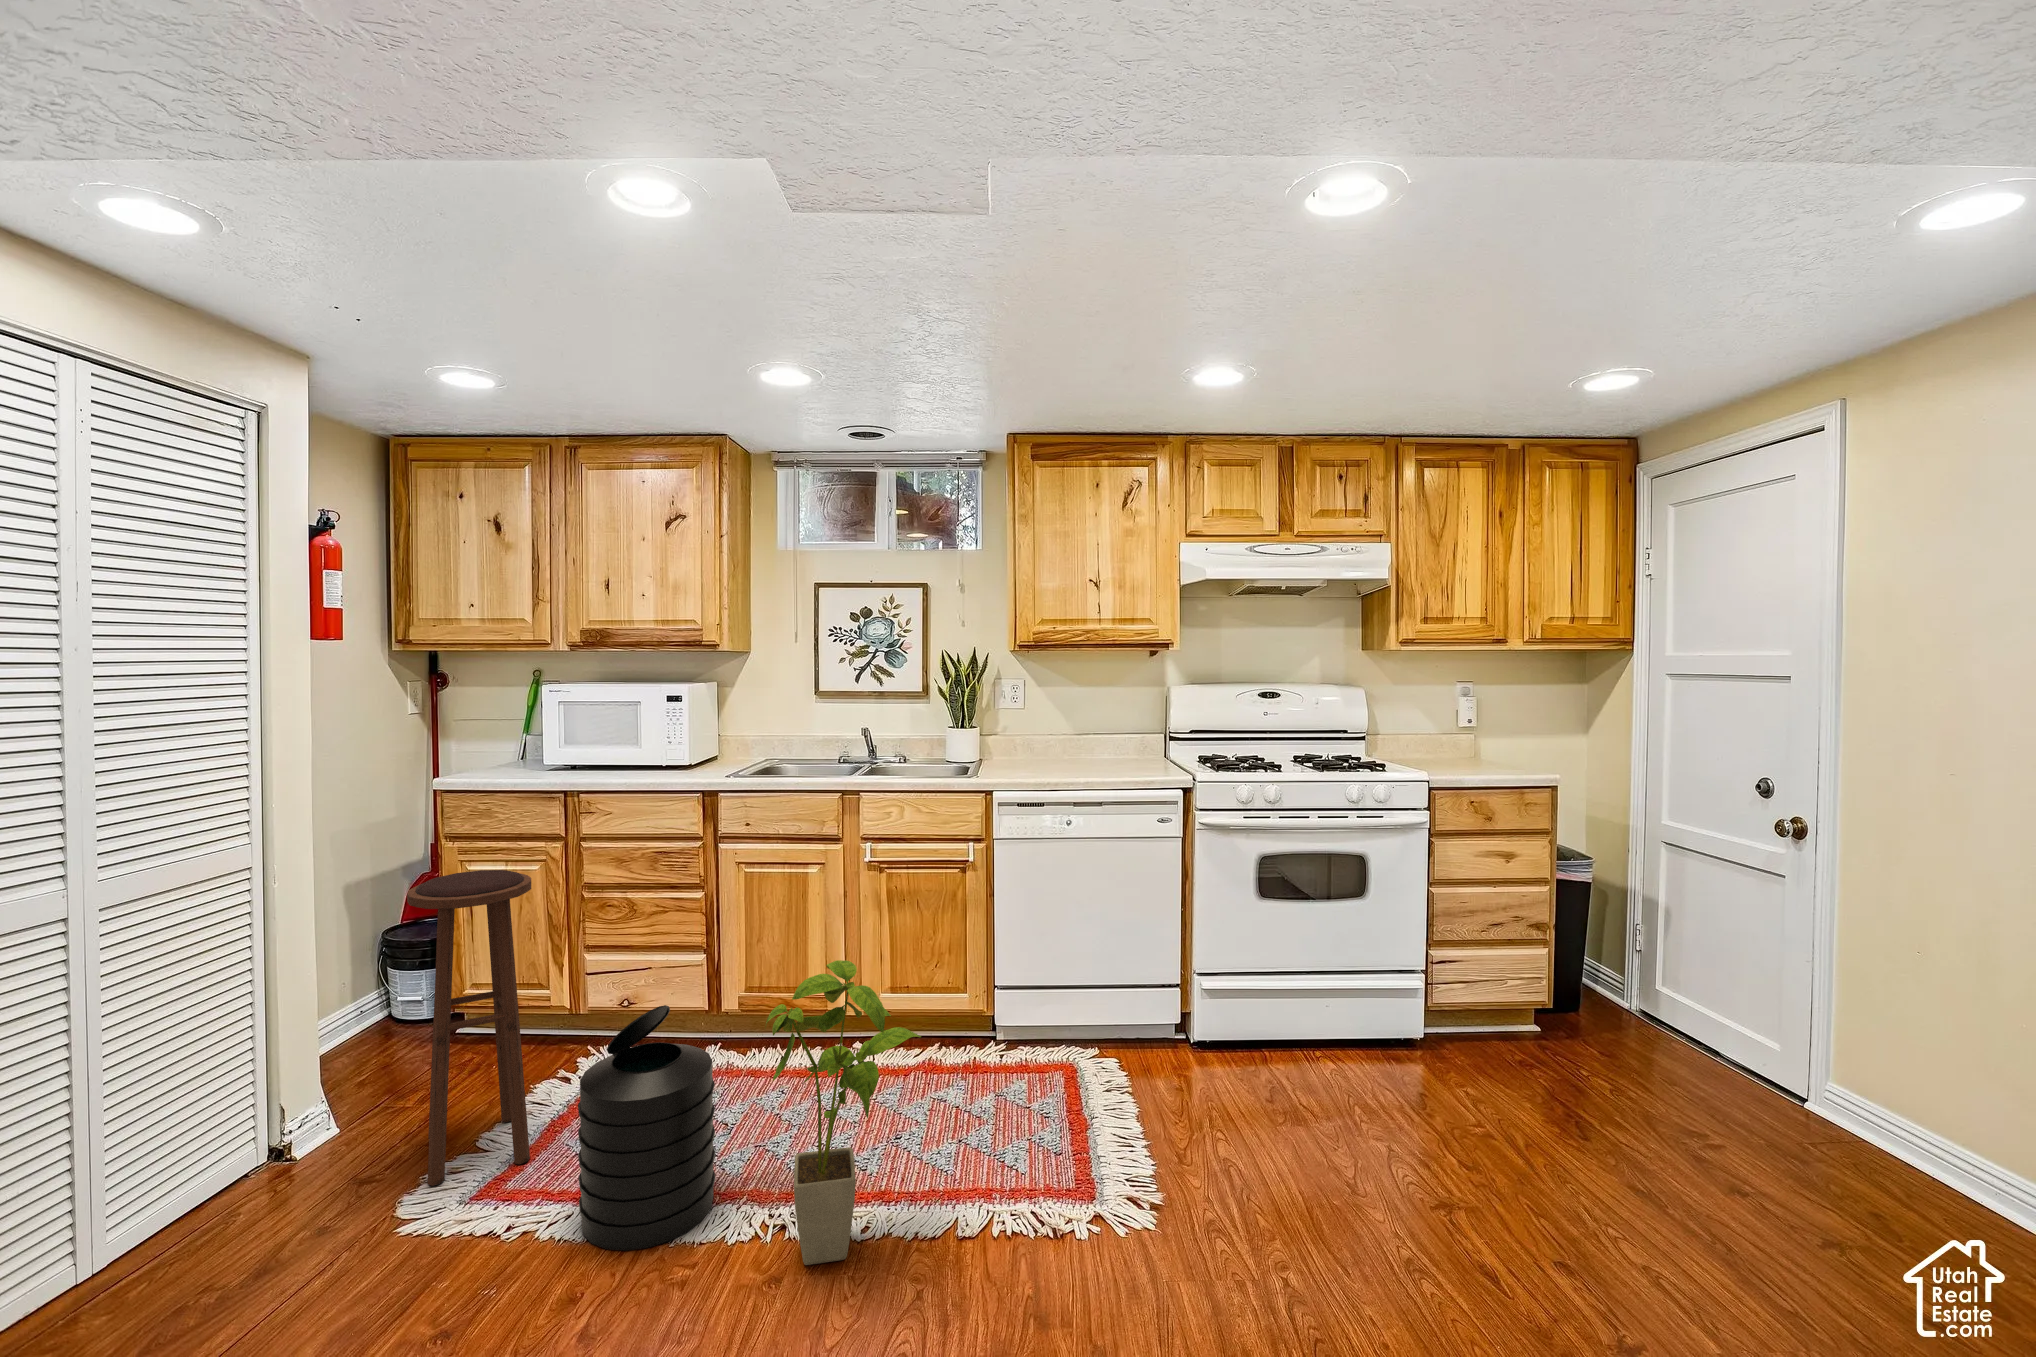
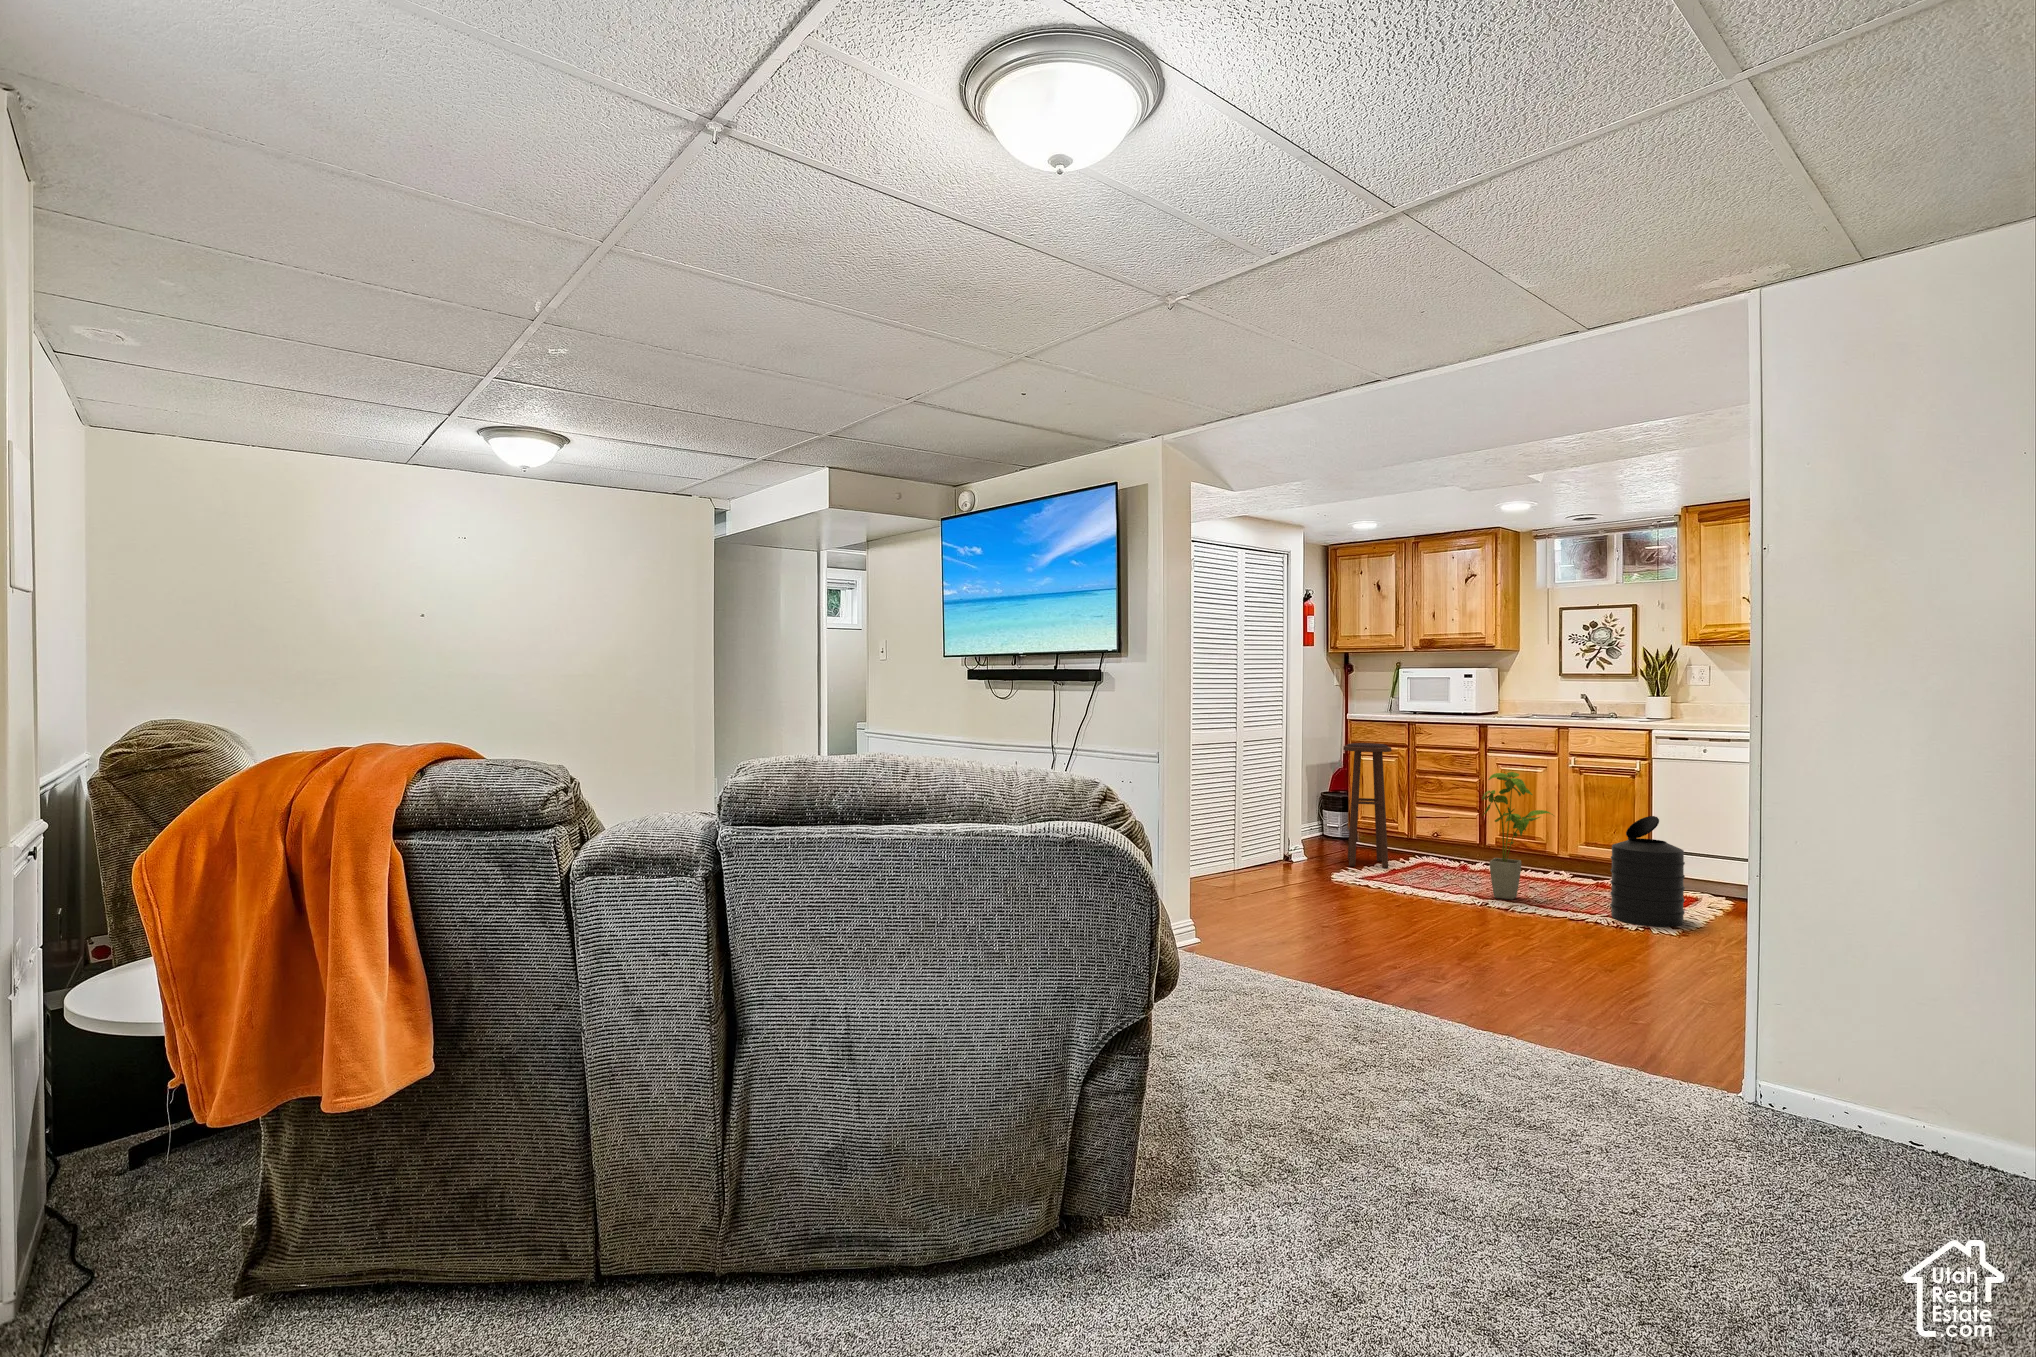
trash can: present [578,1005,715,1251] -> present [1610,816,1685,926]

